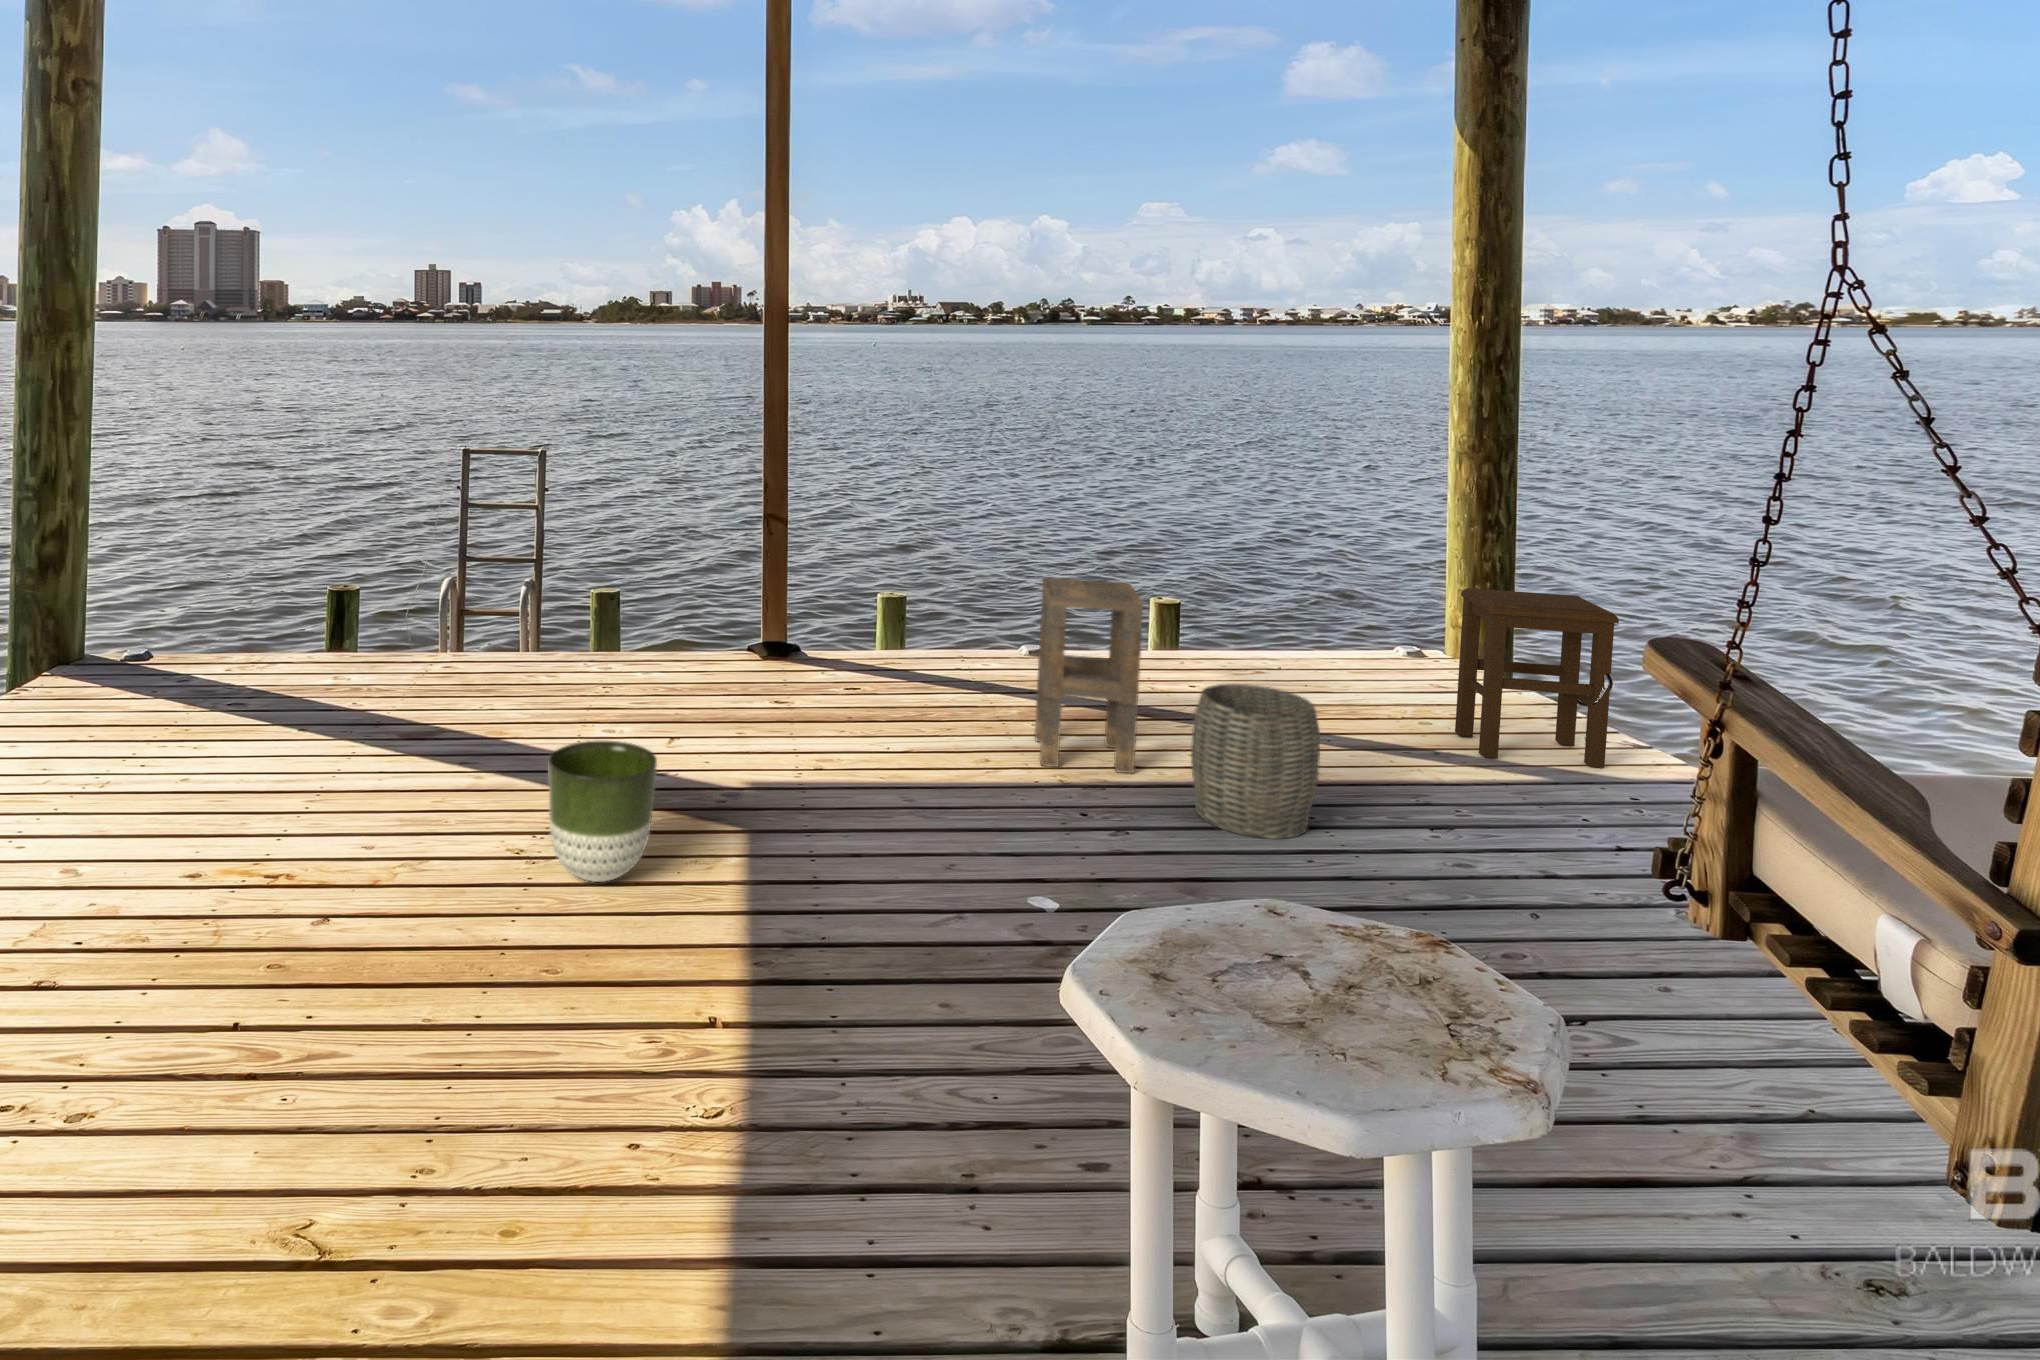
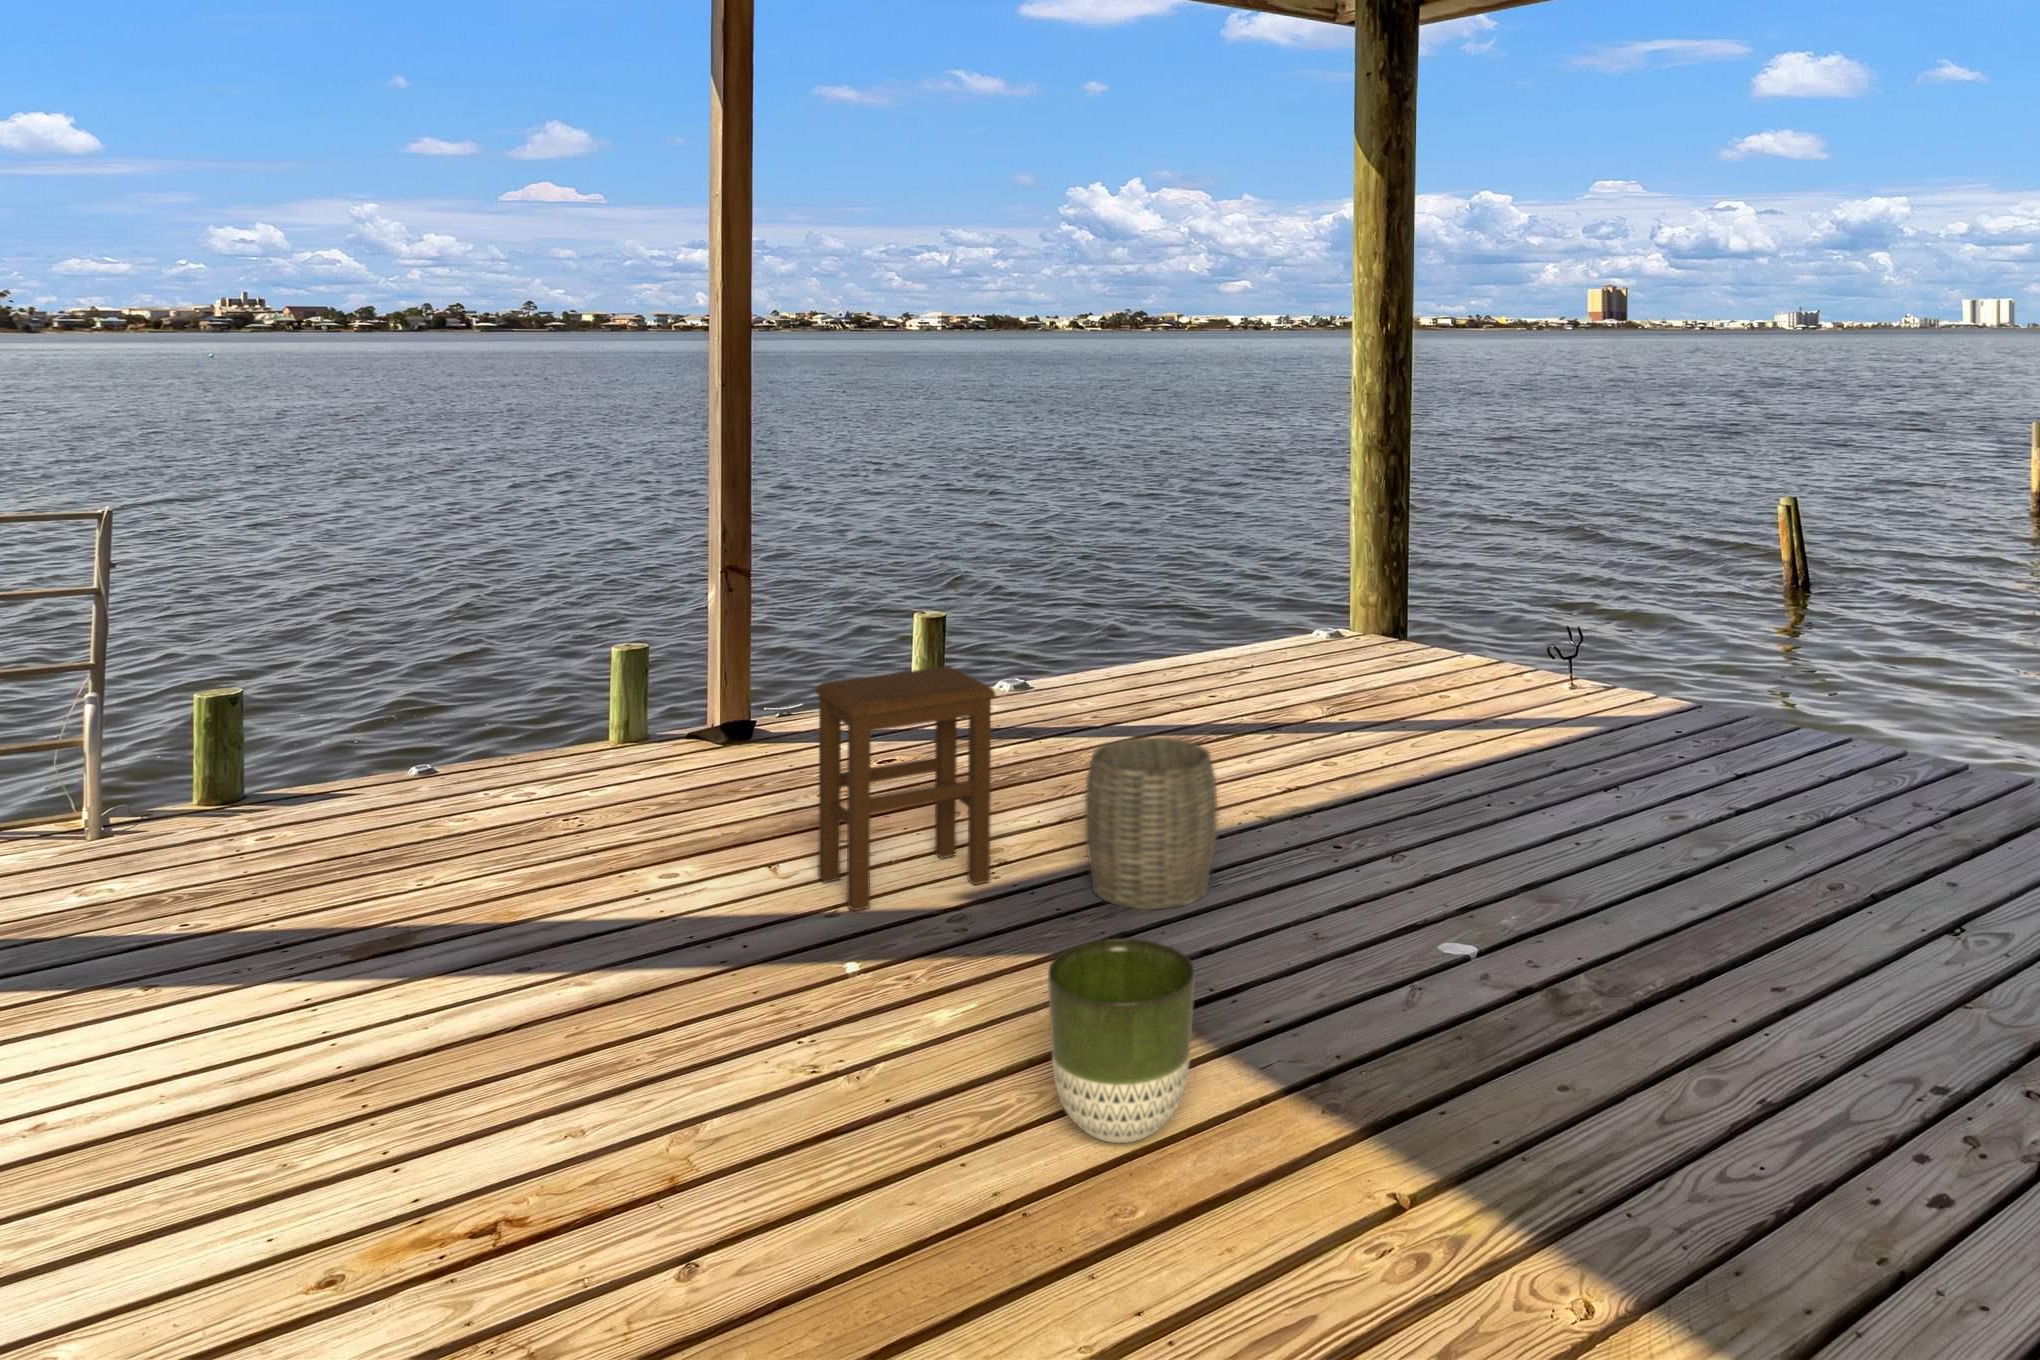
side table: present [1035,577,1143,773] -> none [1214,619,1349,834]
stool: present [1455,588,1619,768] -> present [816,666,996,911]
woven basket: present [1191,684,1320,839] -> present [1085,738,1218,910]

